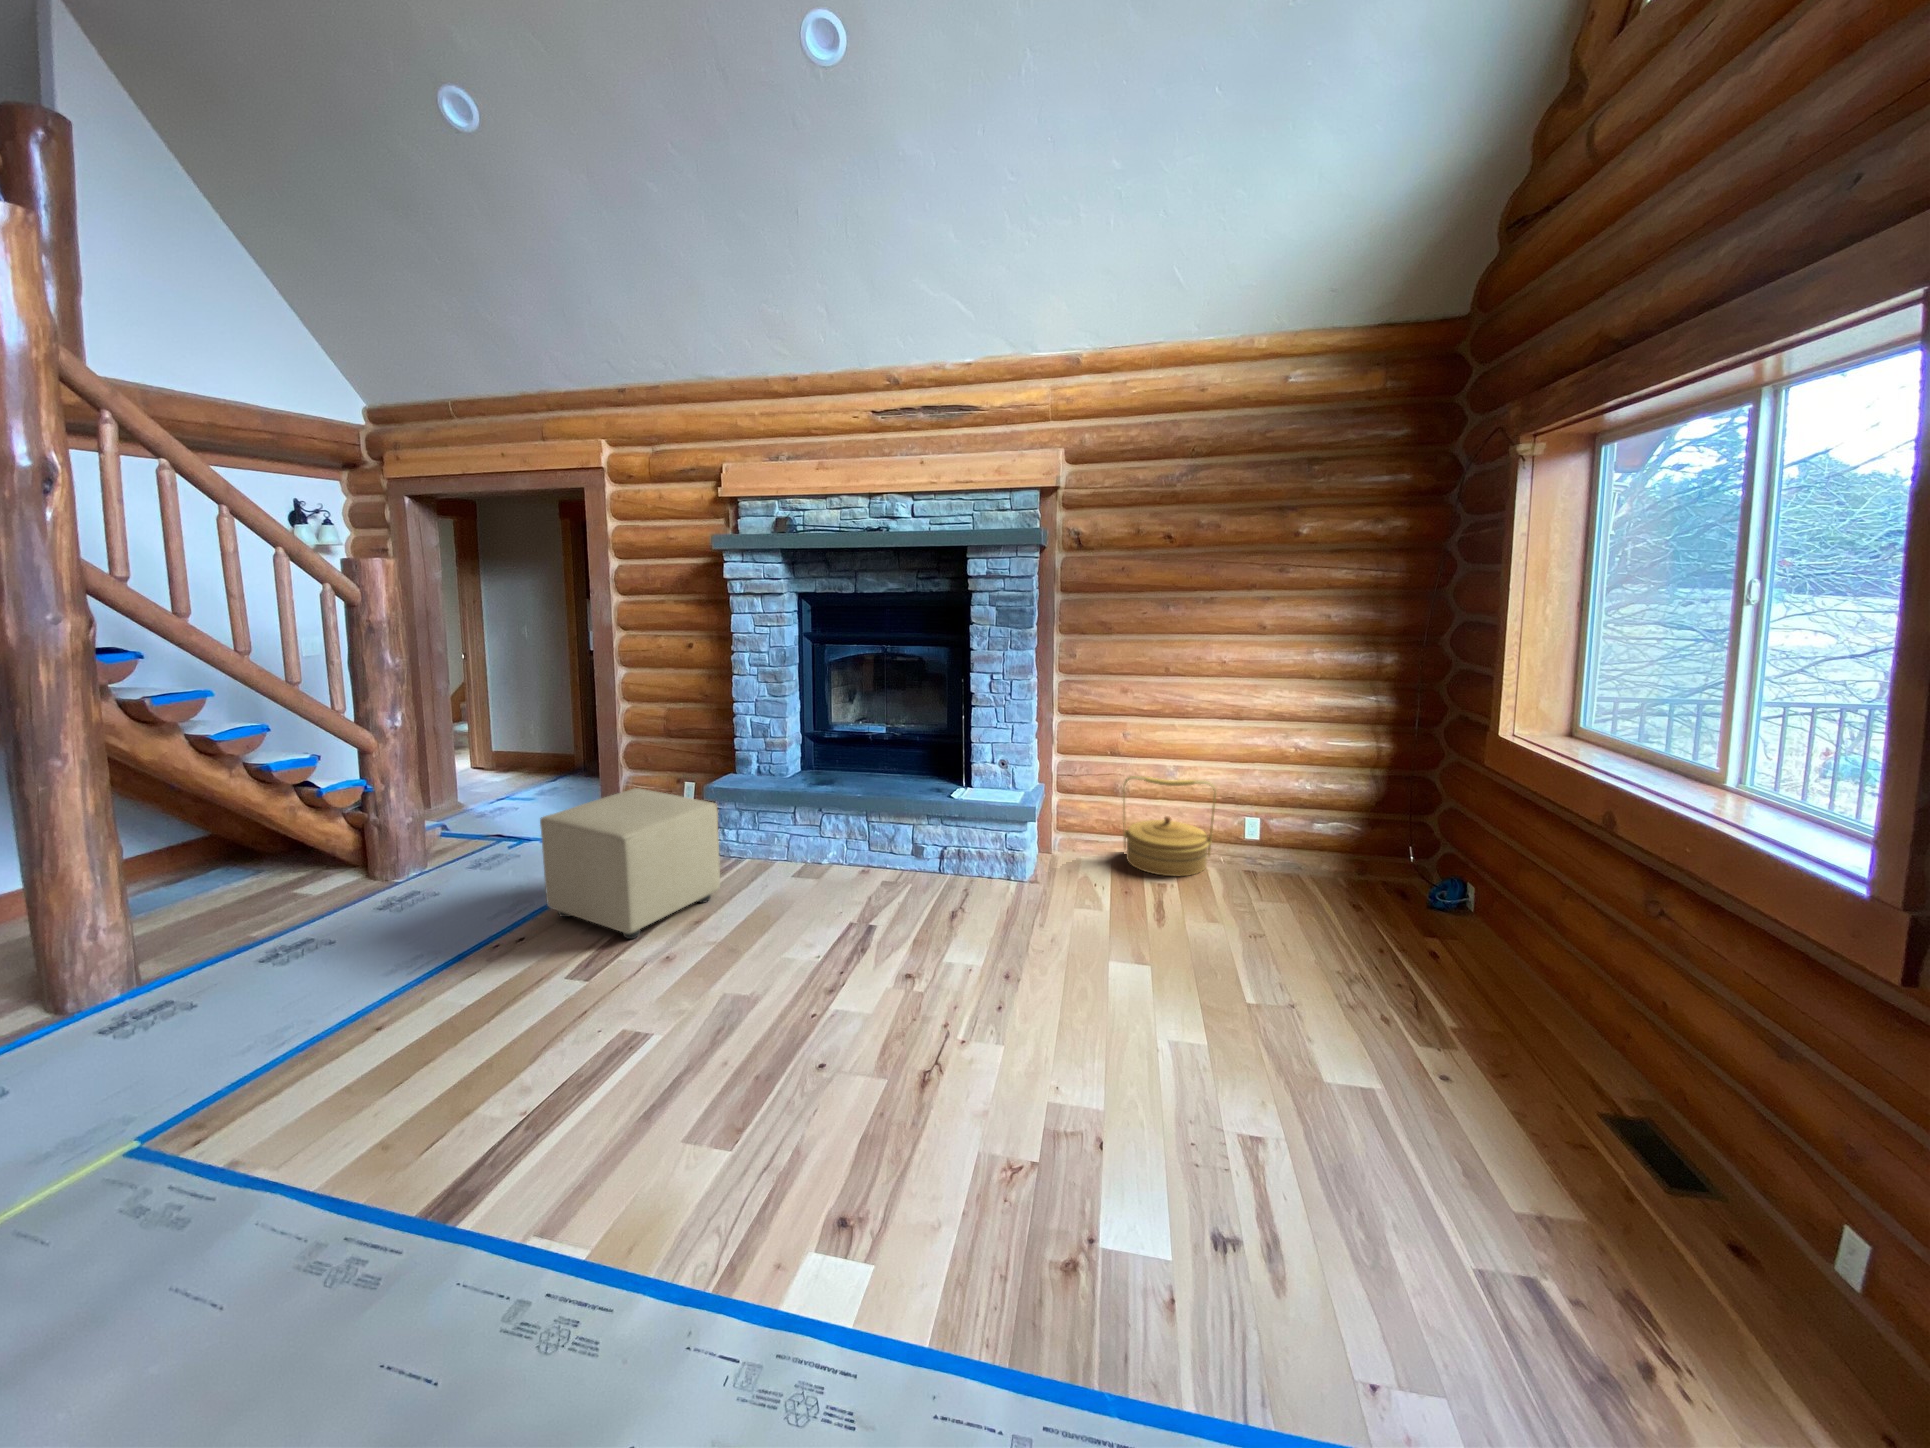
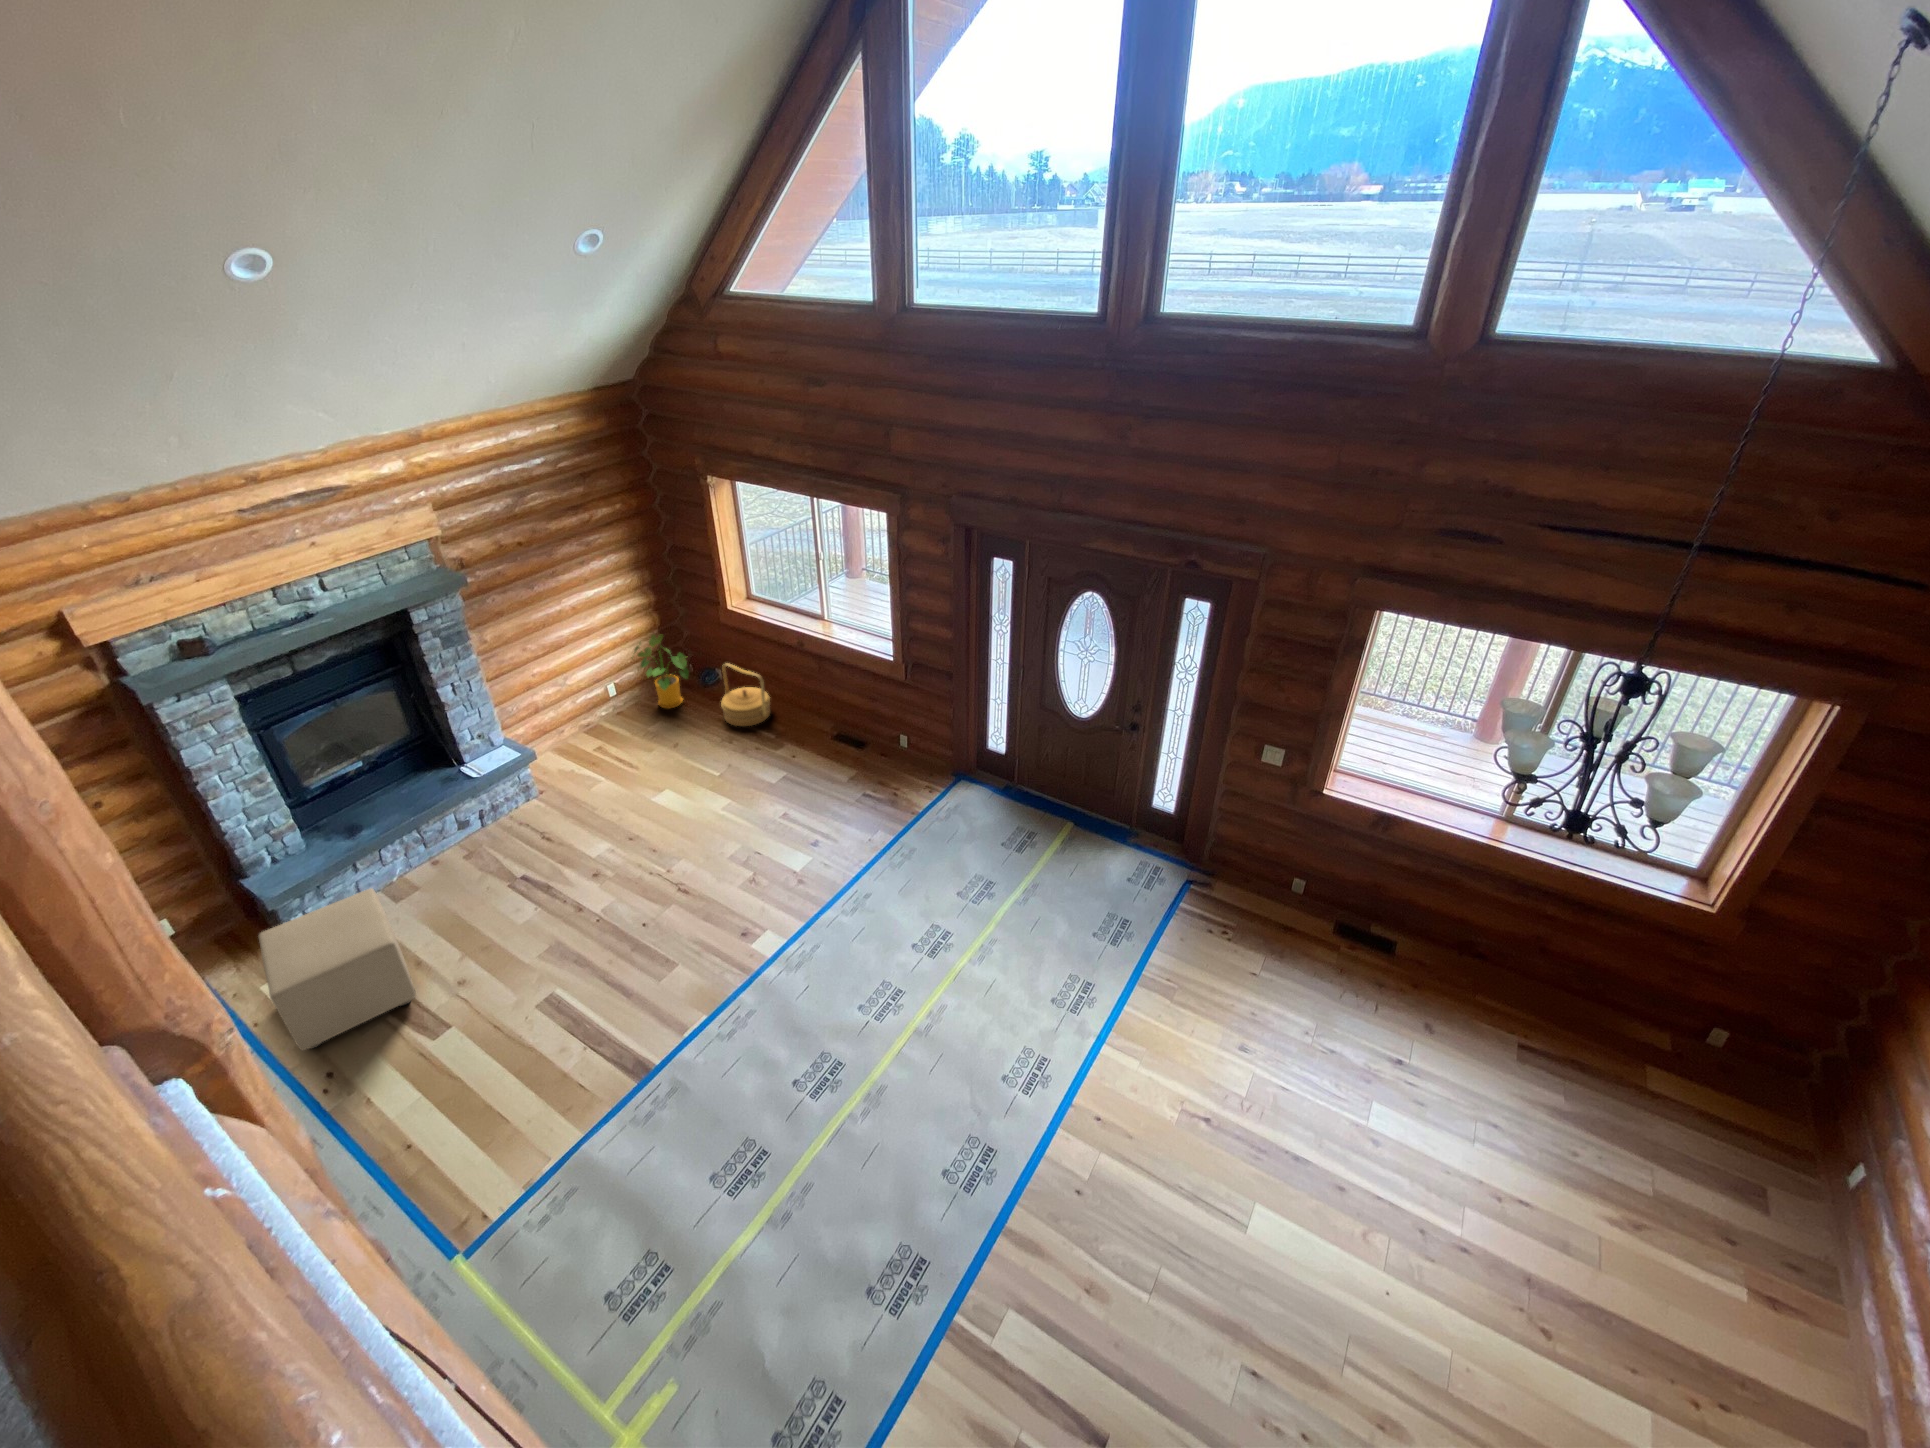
house plant: none [1284,756,1382,889] -> present [634,635,689,709]
woven basket: present [1123,776,1216,876] -> present [721,663,770,726]

